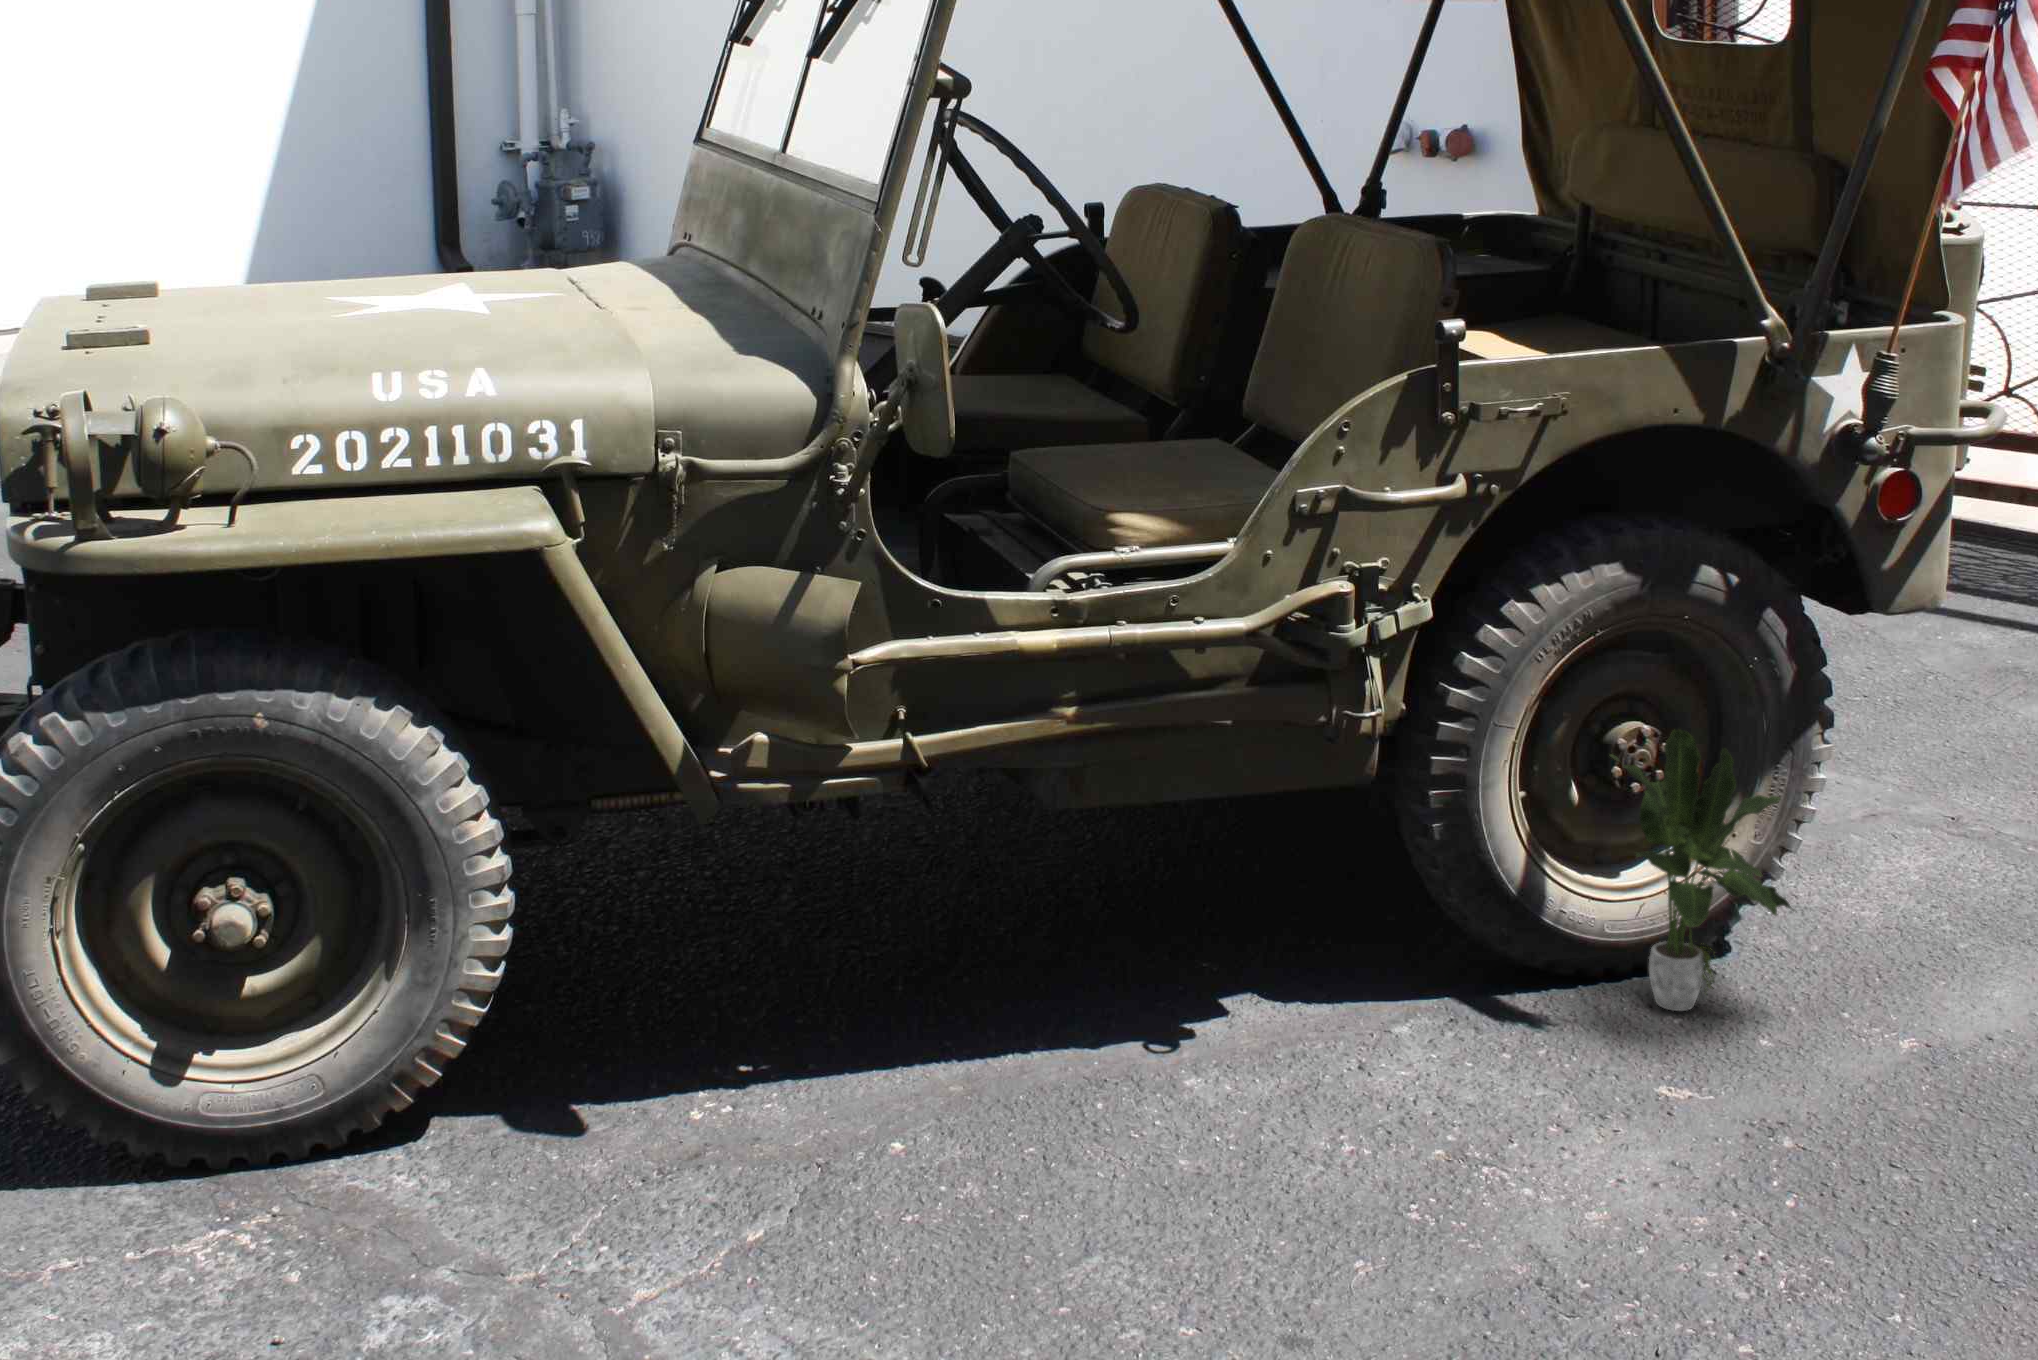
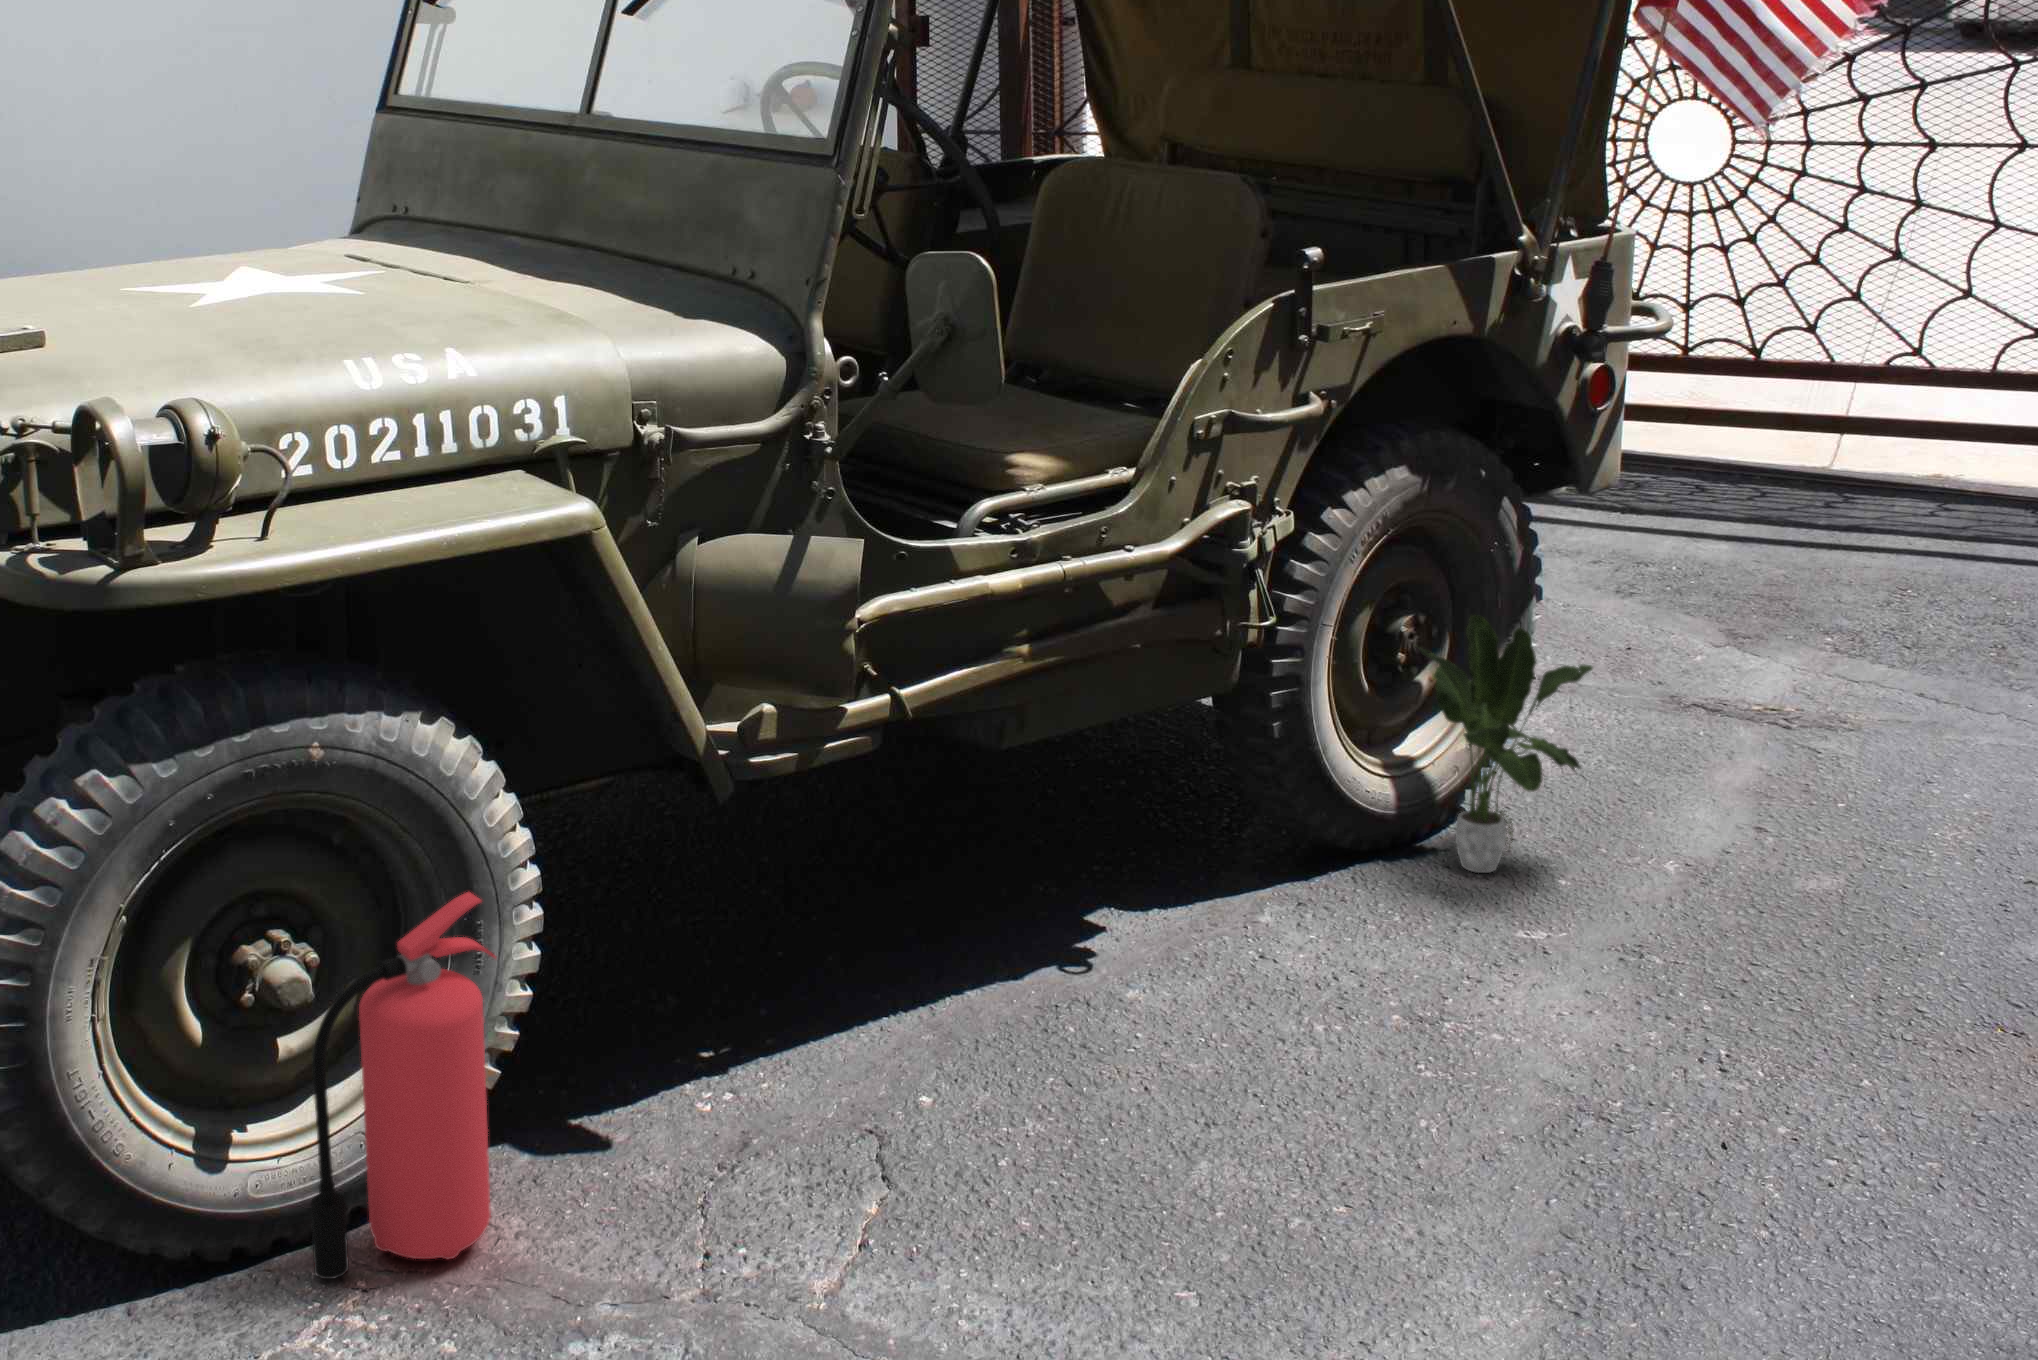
fire extinguisher: none [235,867,421,1200] -> present [311,892,496,1279]

